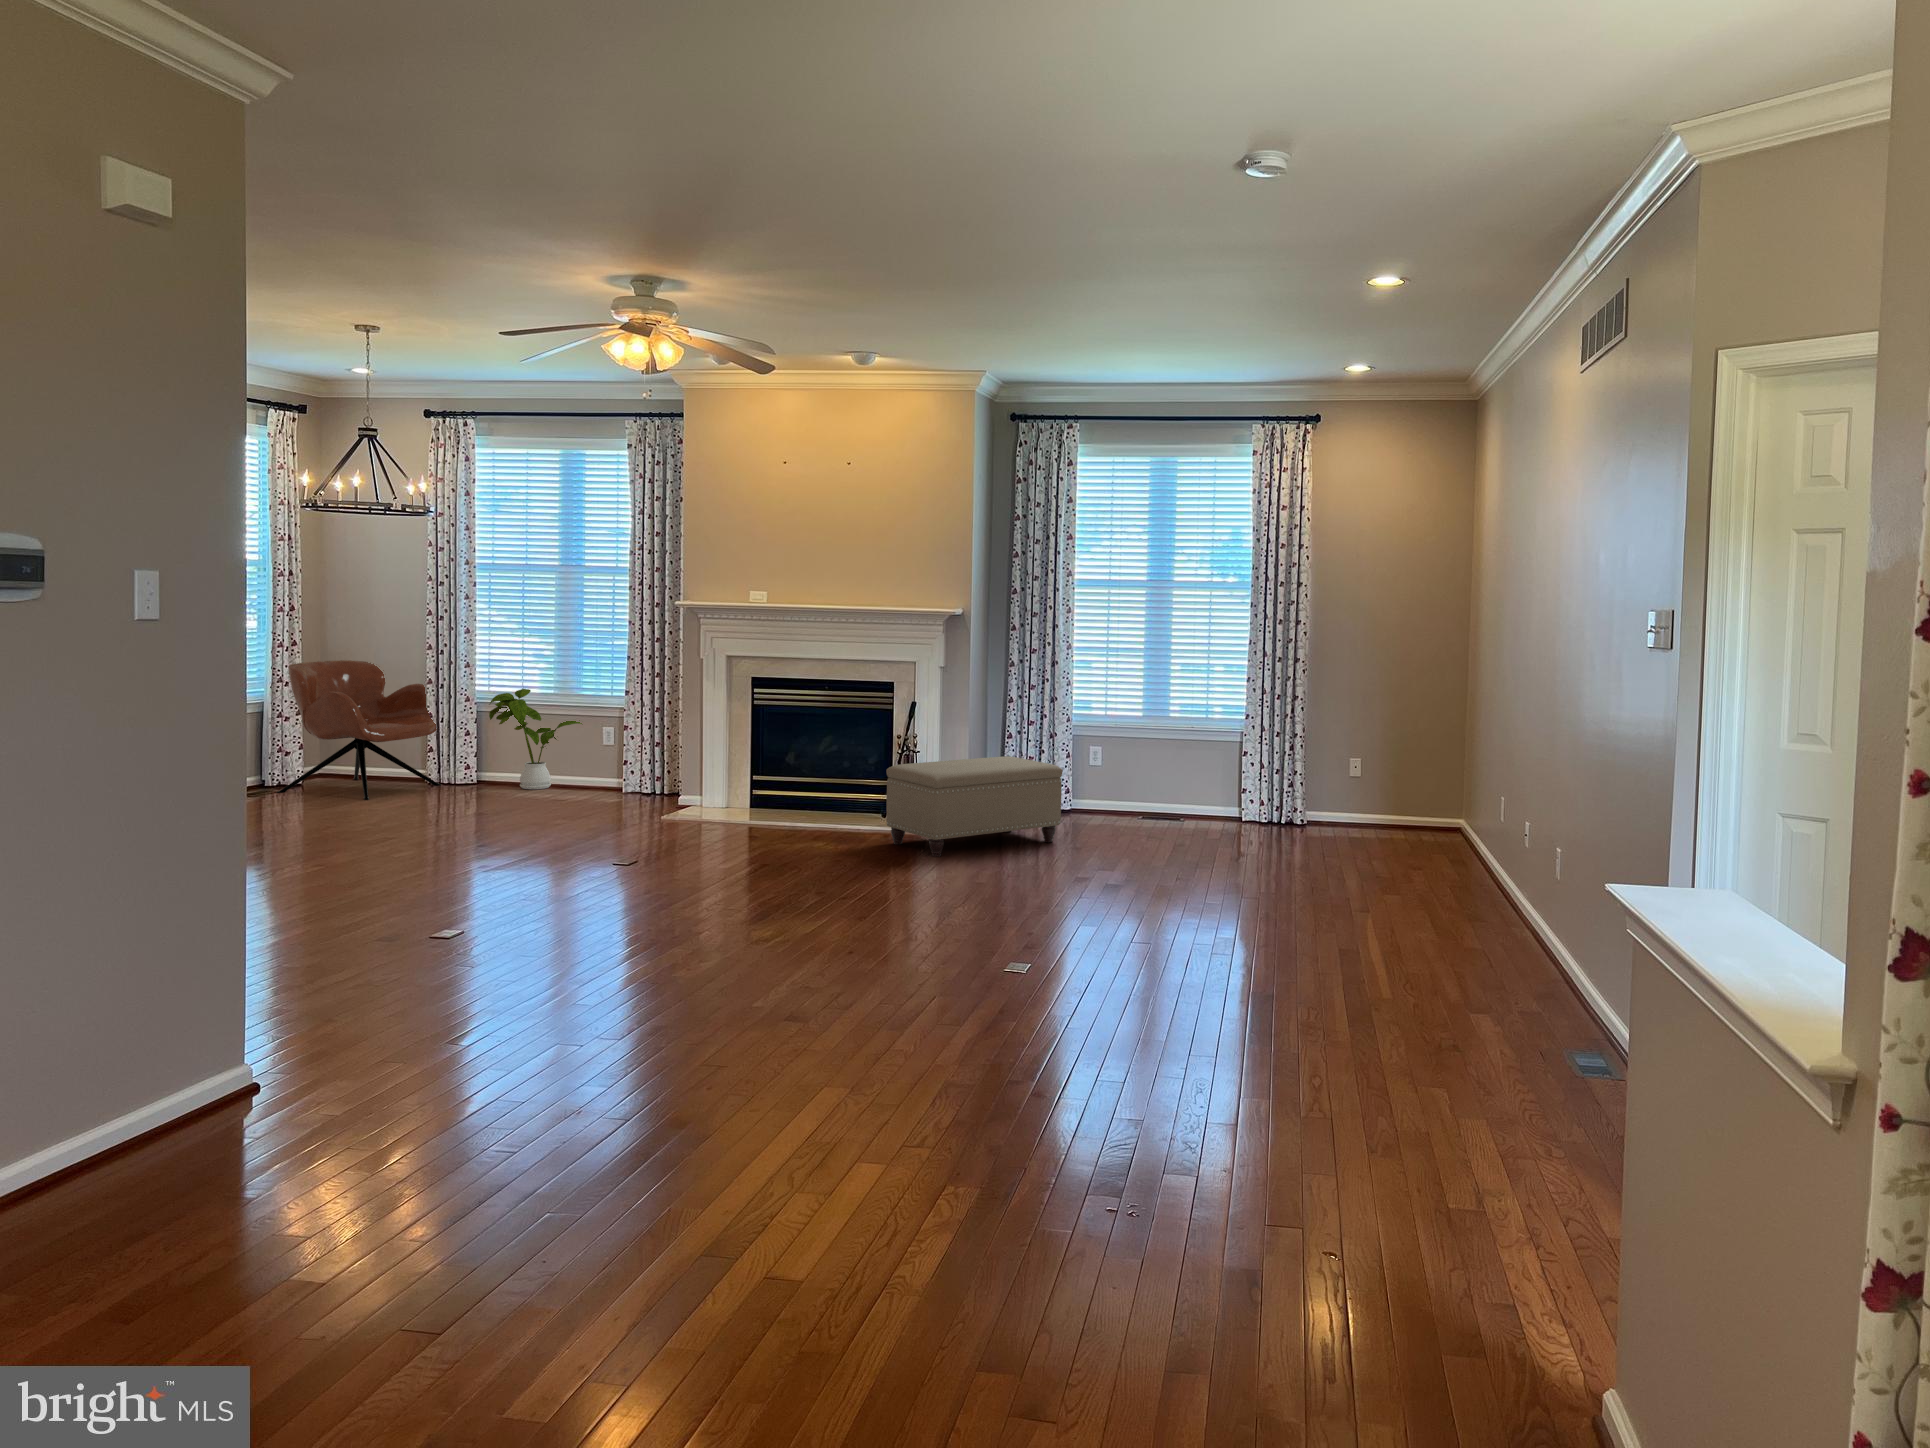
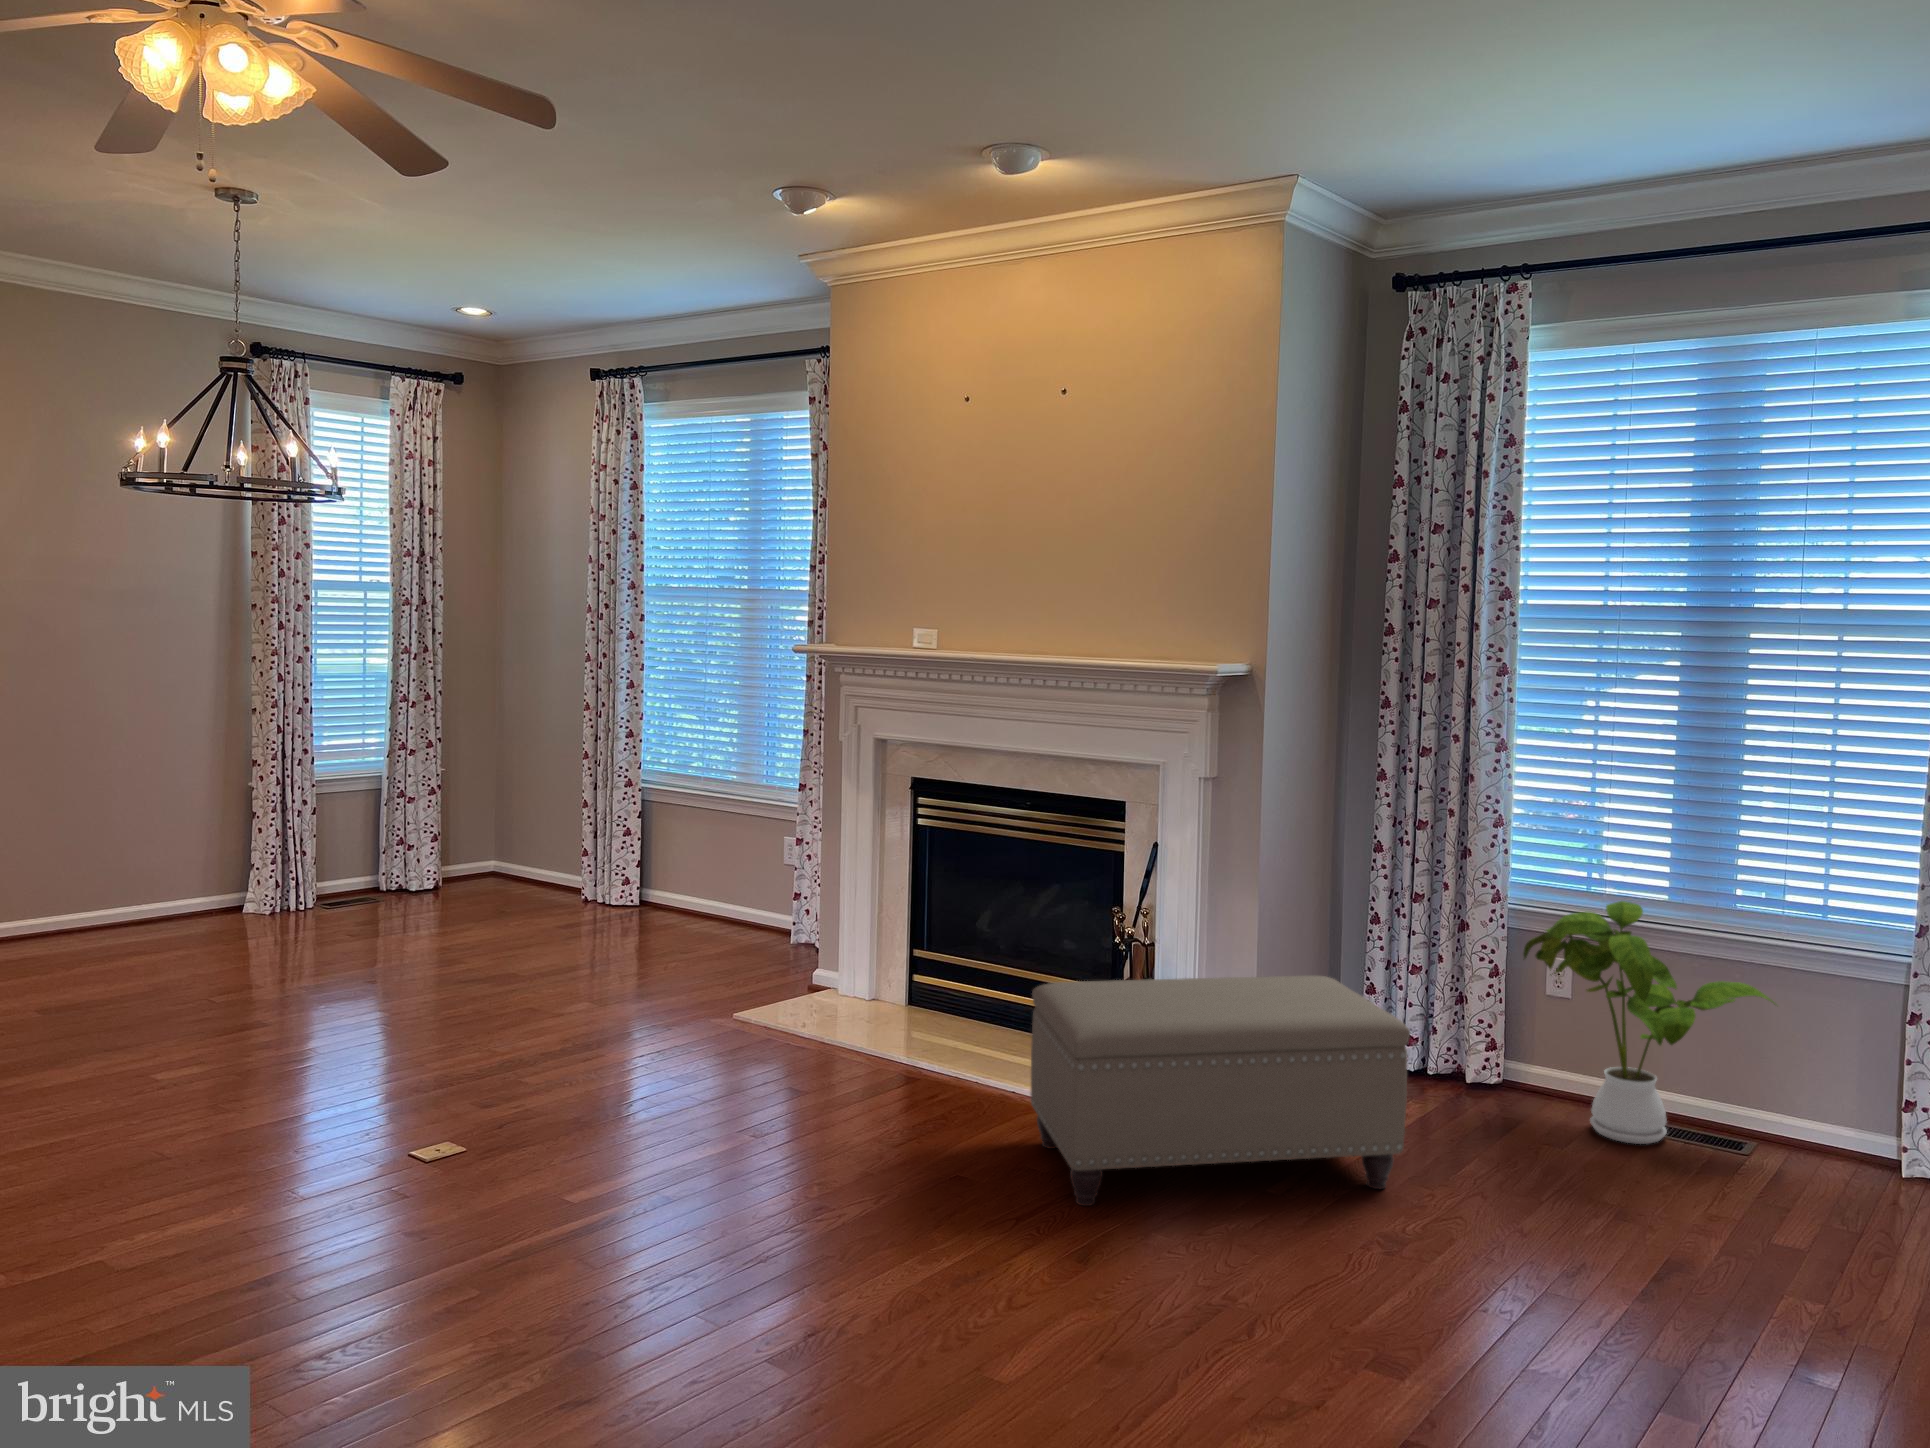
armchair: present [276,660,441,800] -> none [350,718,568,926]
house plant: present [489,689,582,790] -> present [1523,901,1775,1144]

